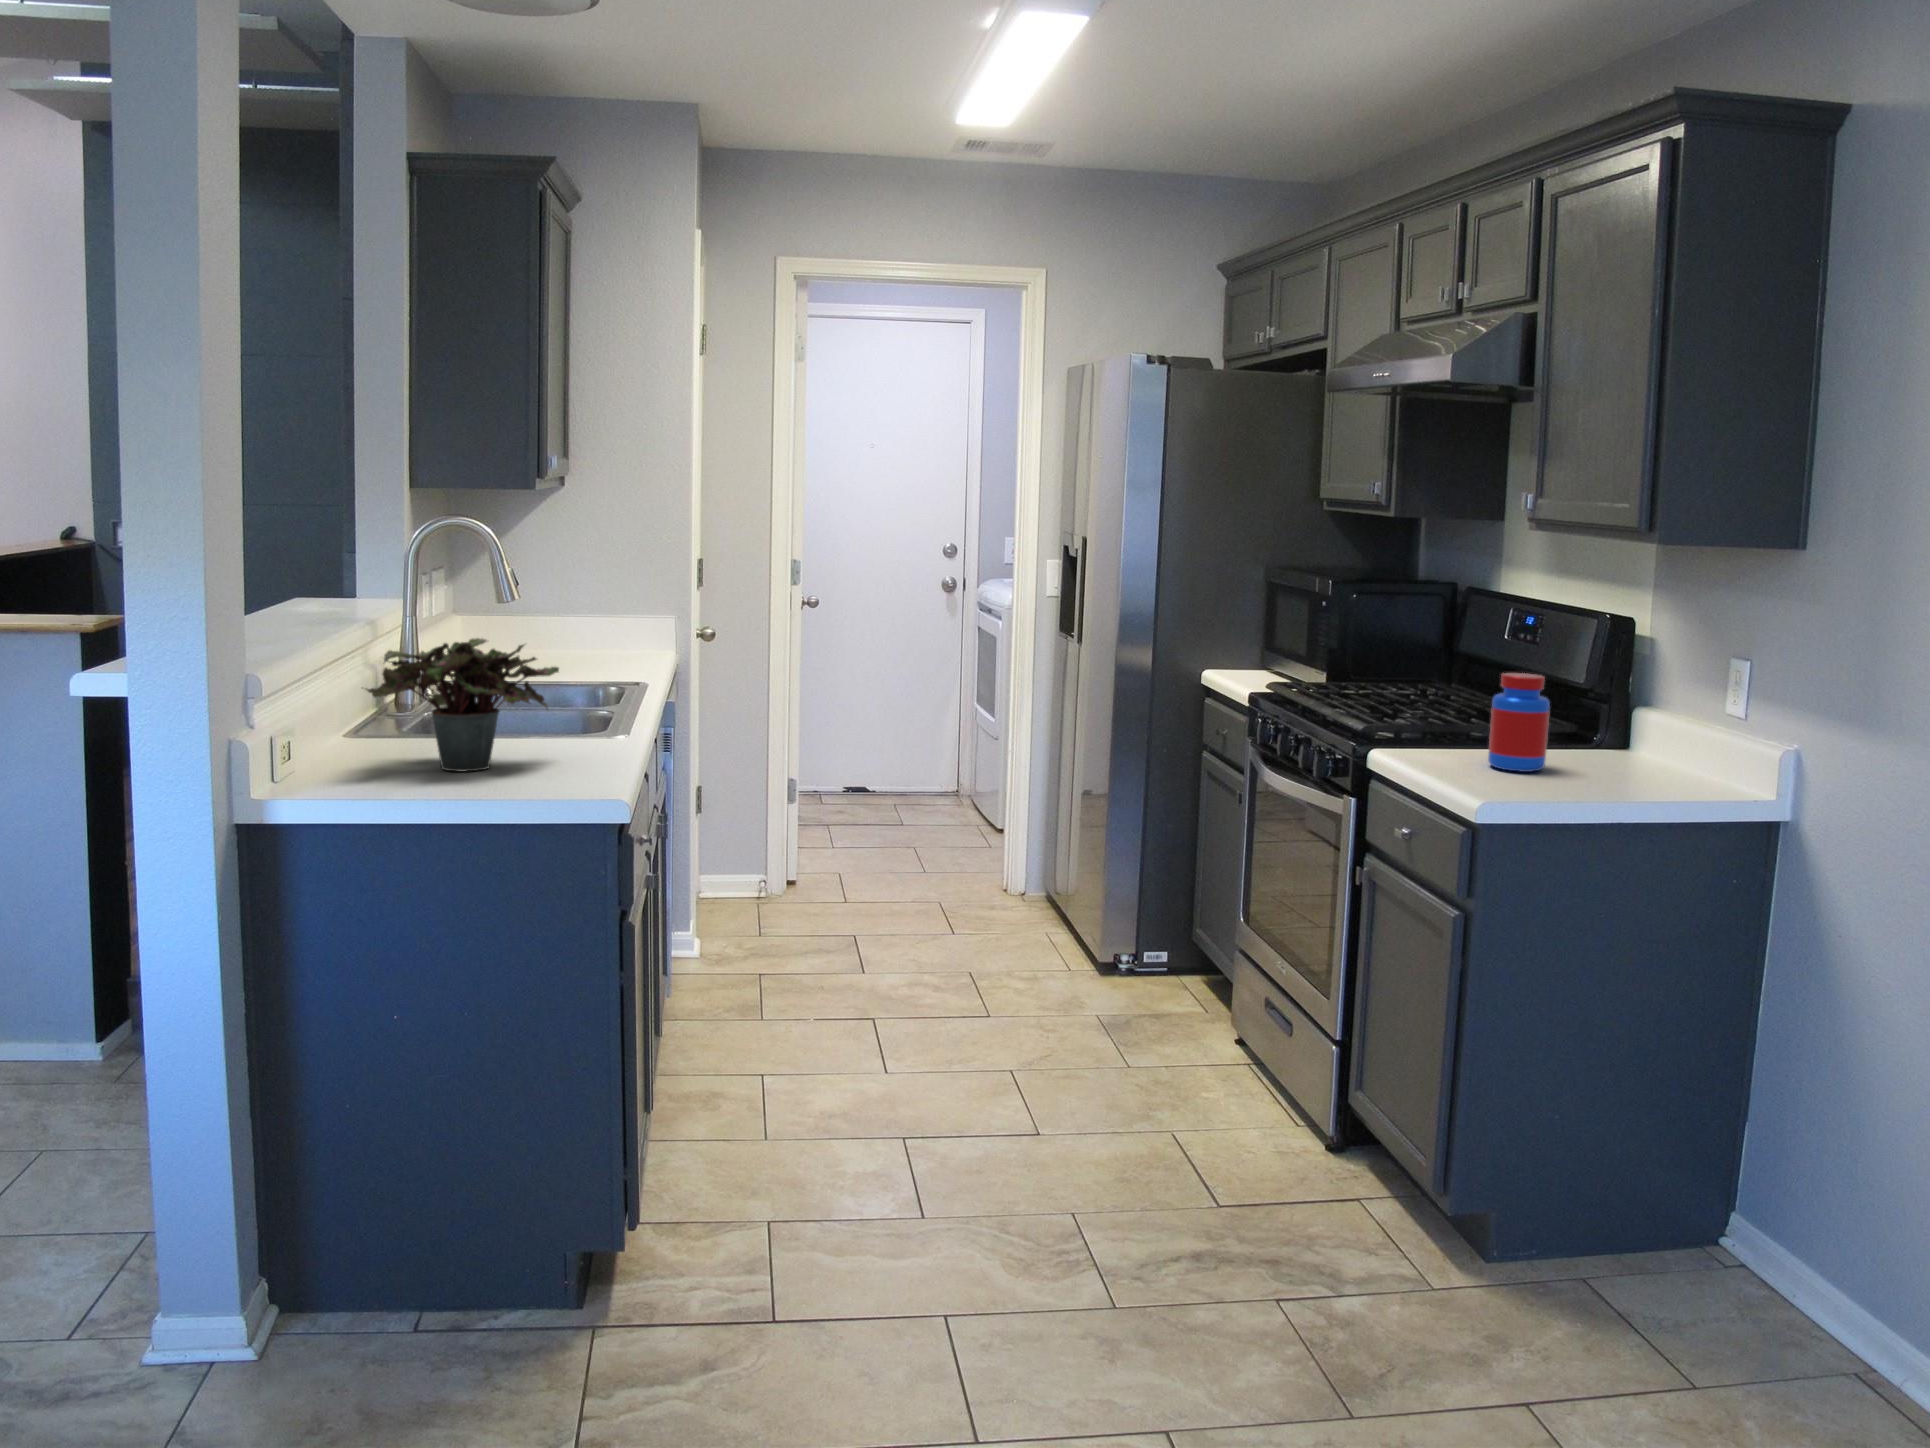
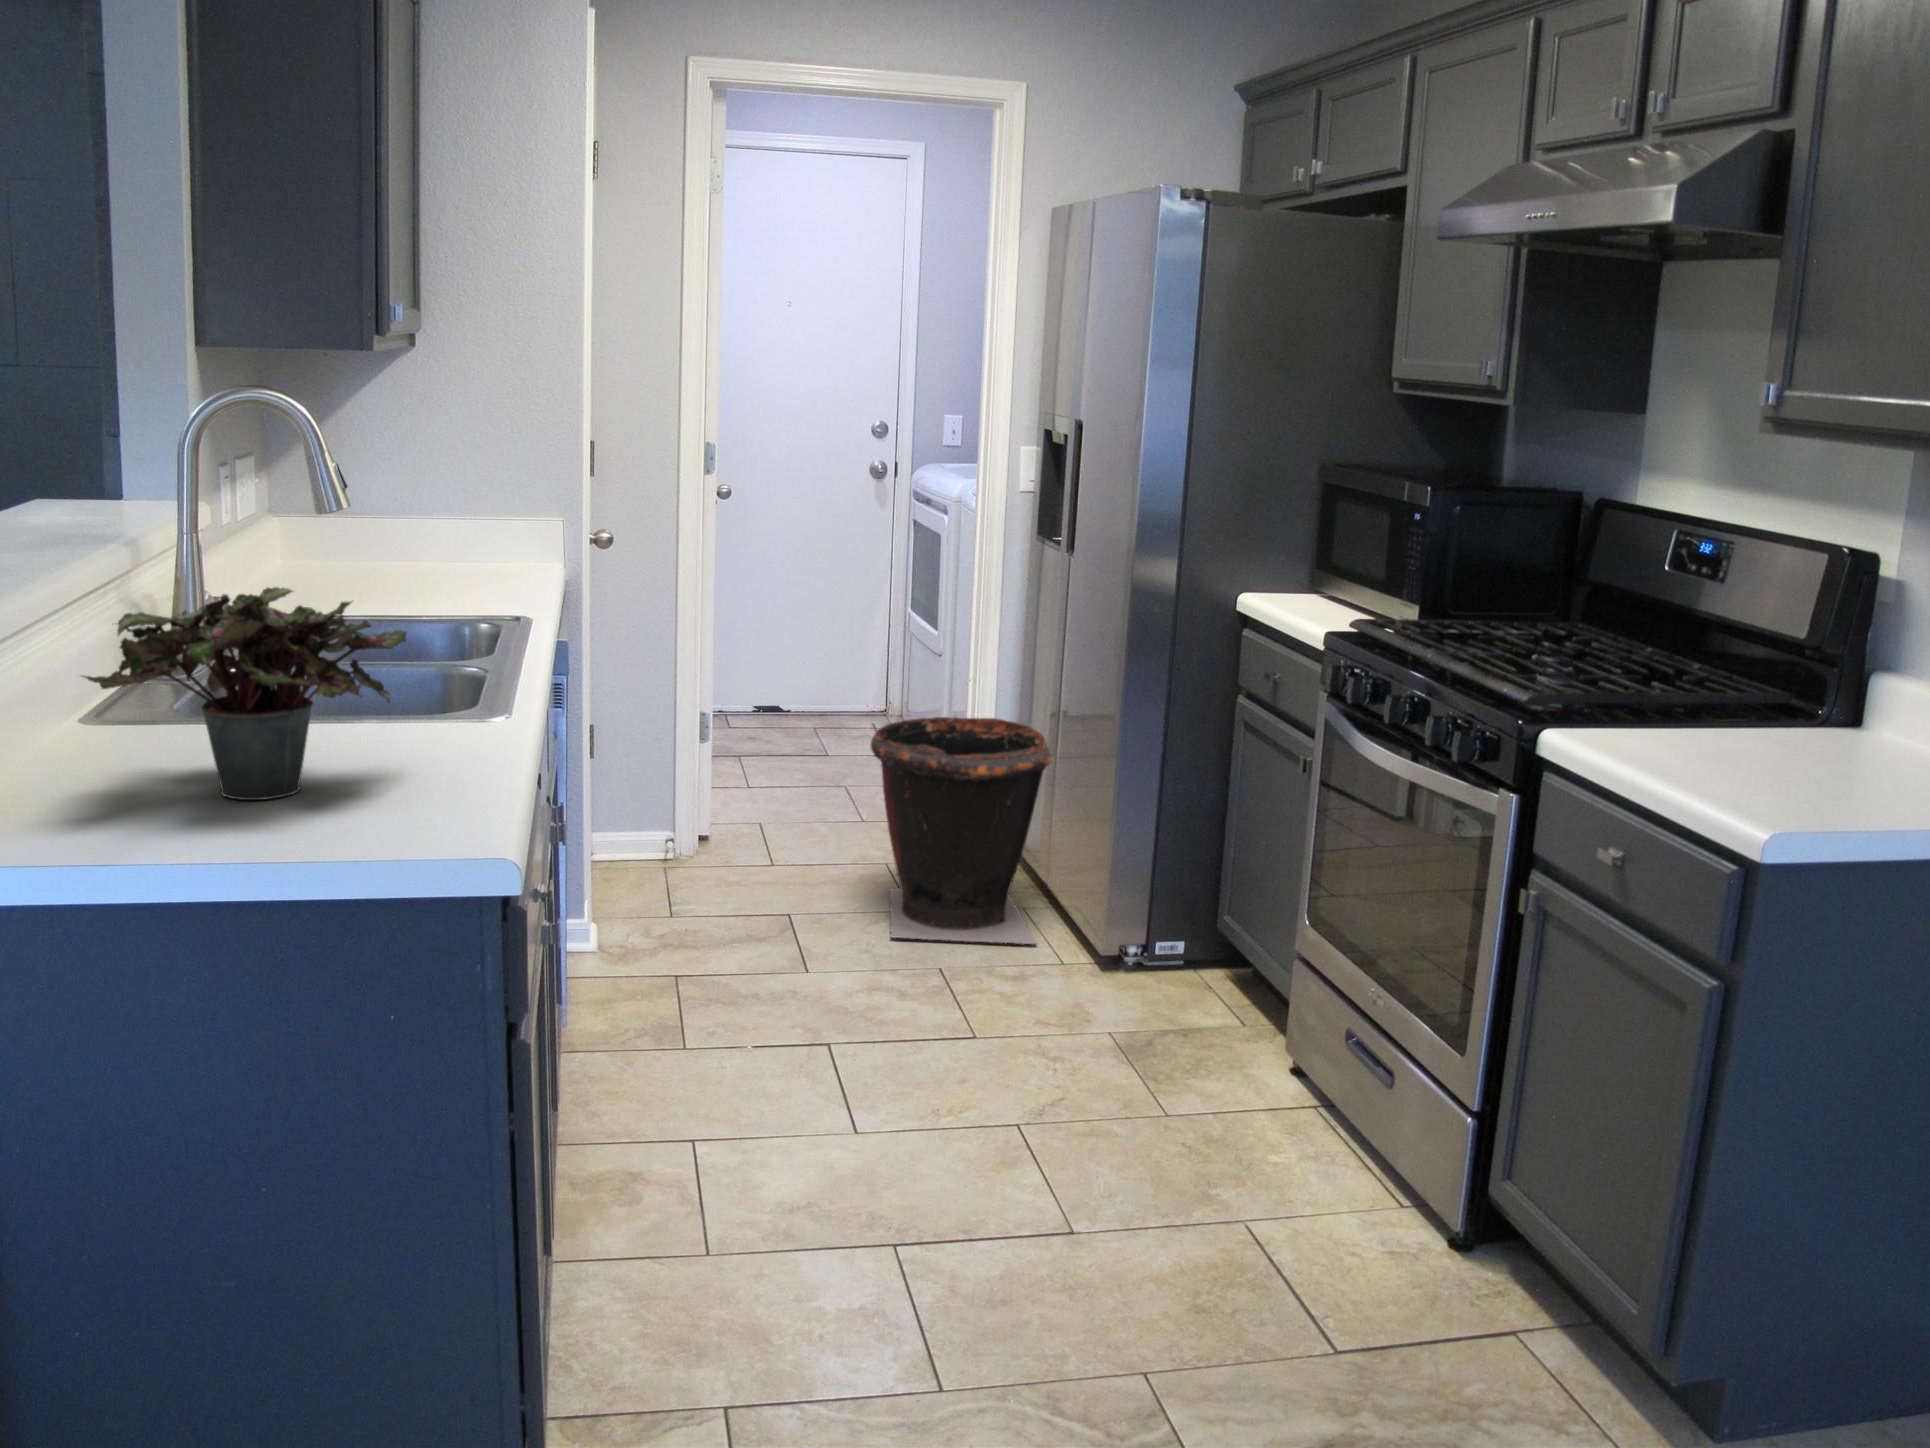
jar: present [1488,673,1550,772] -> none [1723,637,1819,776]
trash can: none [917,777,1063,956] -> present [871,717,1052,944]

